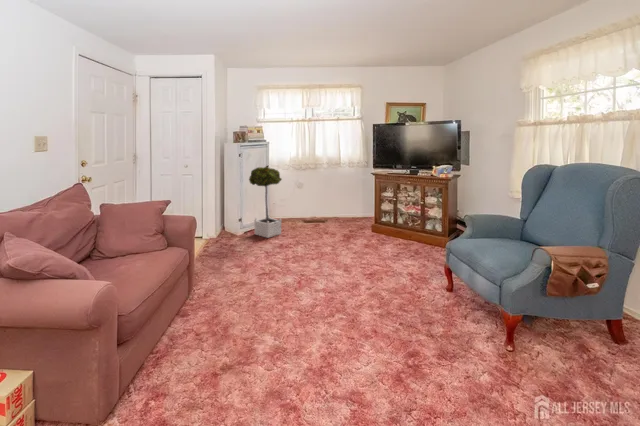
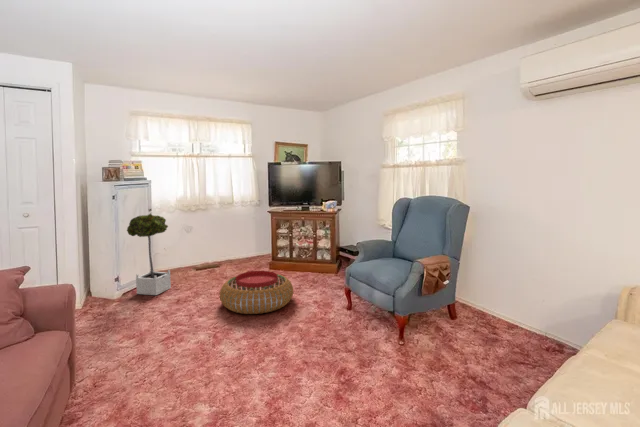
pouf: none [314,229,386,271] -> present [220,271,293,314]

